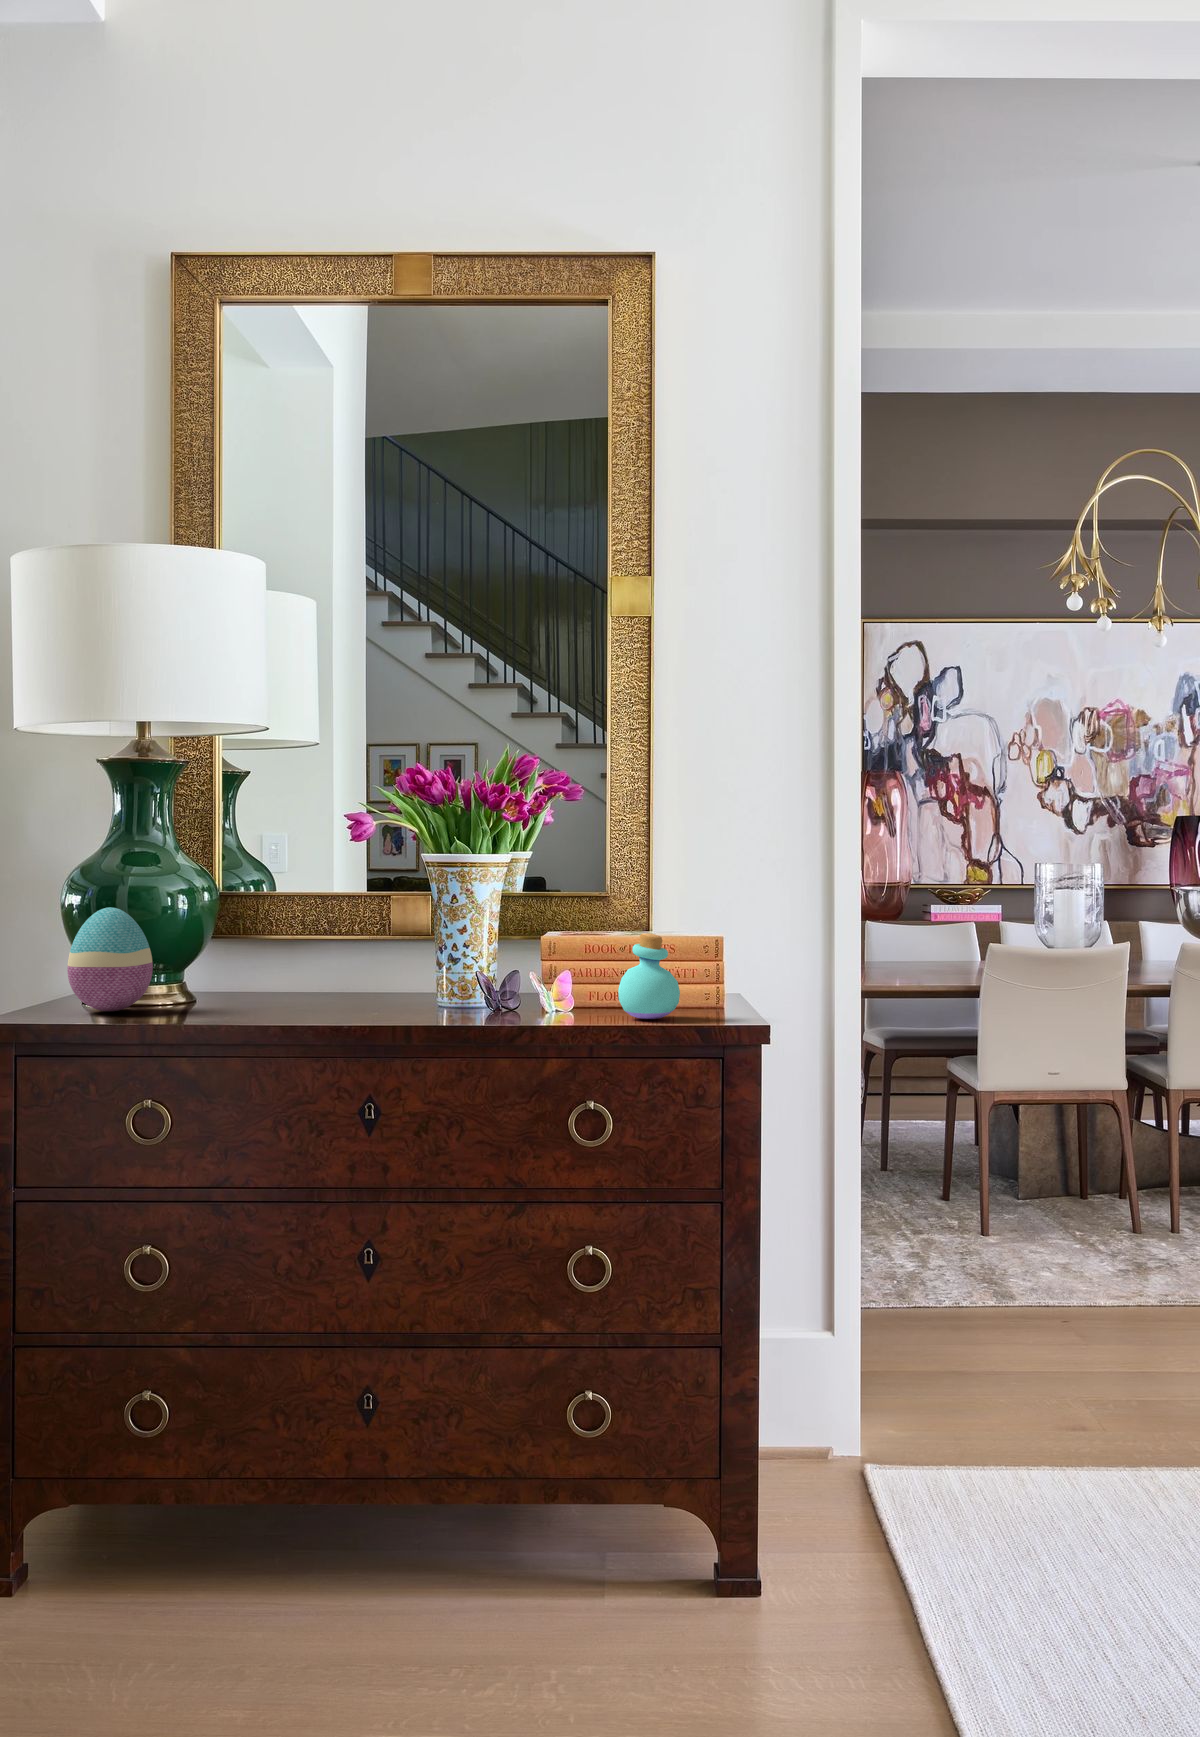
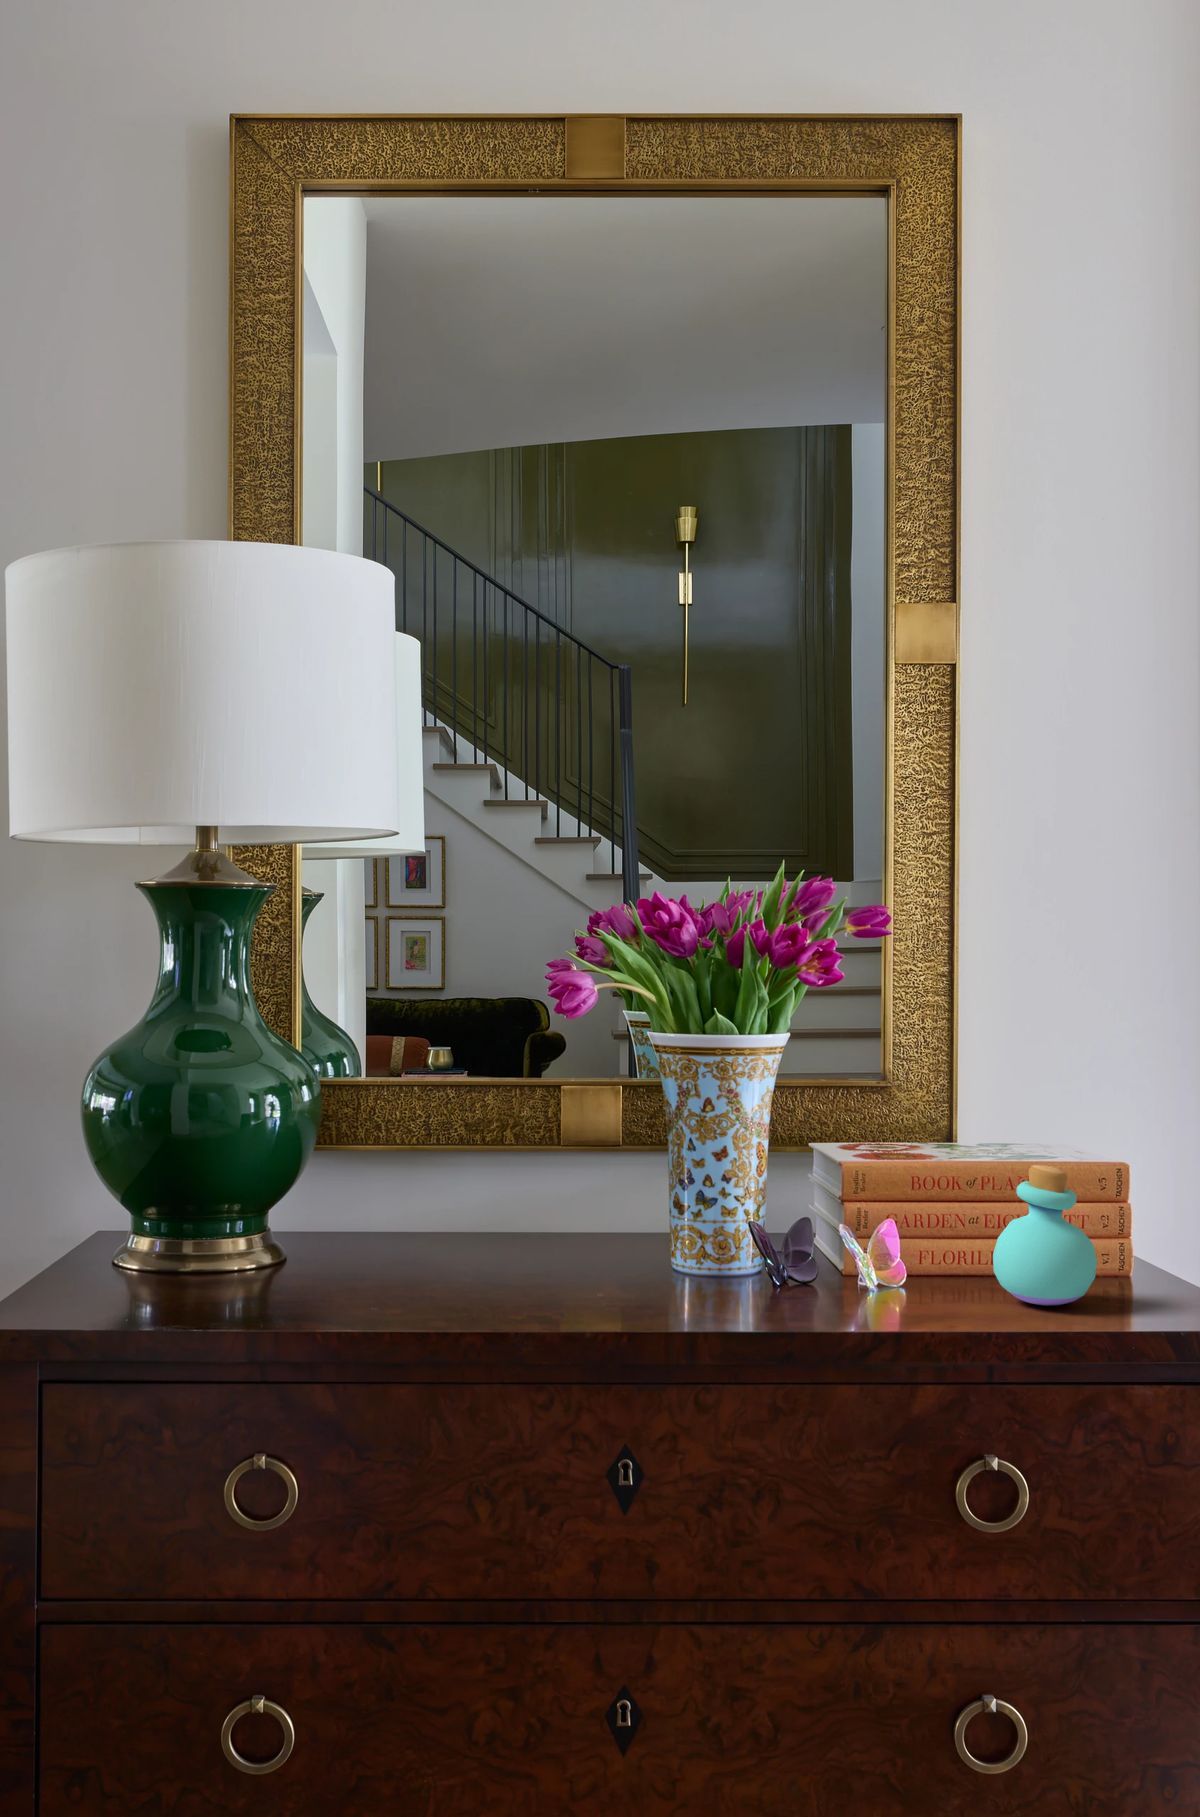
decorative egg: present [67,907,153,1011] -> none [102,1126,235,1296]

